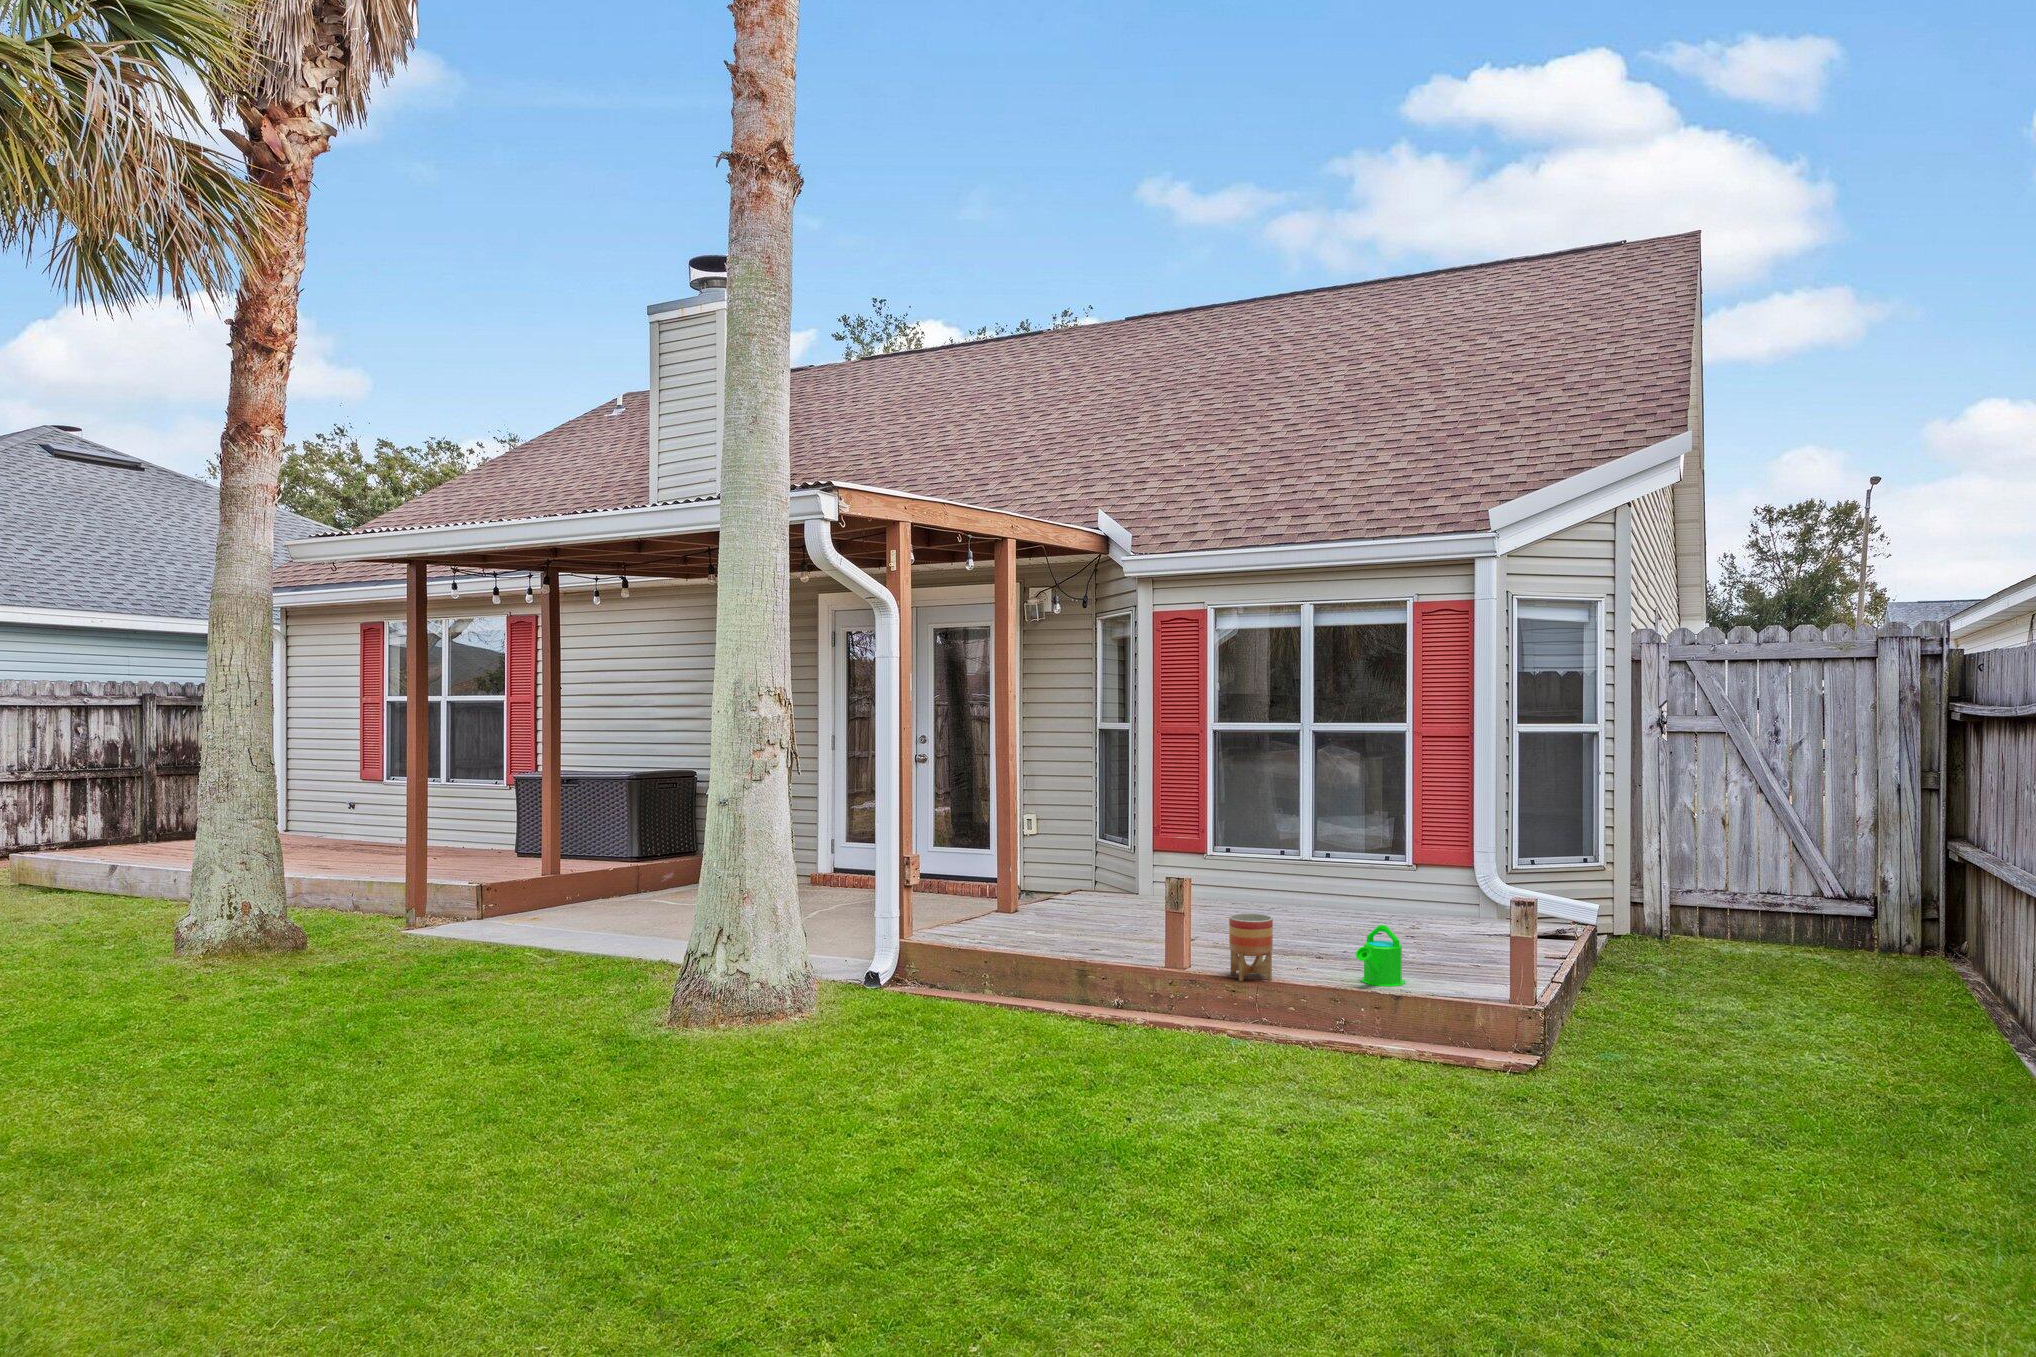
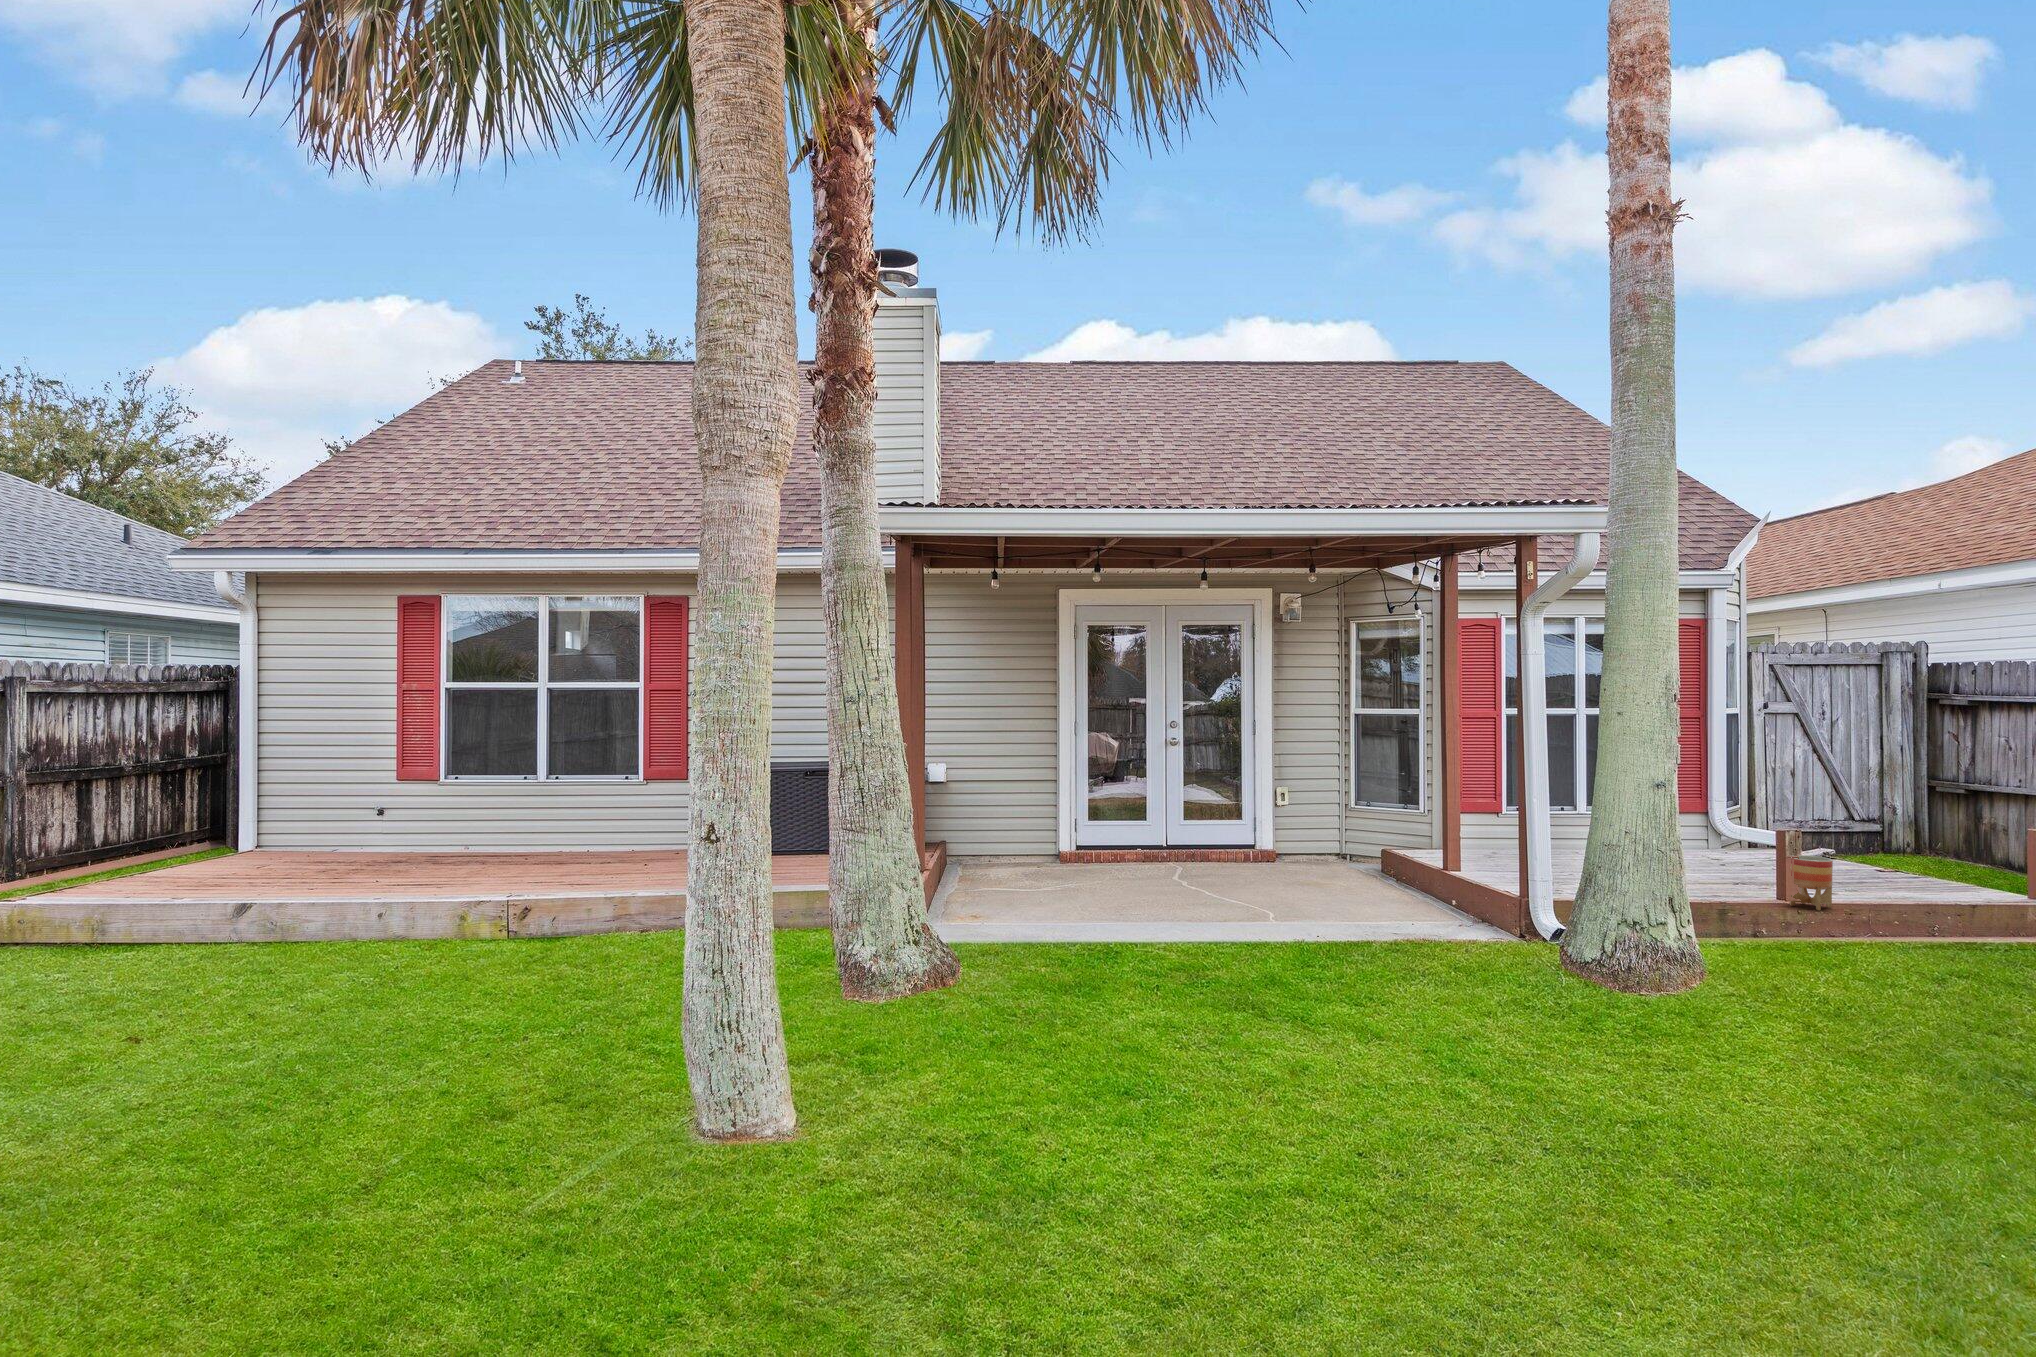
watering can: present [1356,925,1405,987] -> none [1869,857,1910,905]

